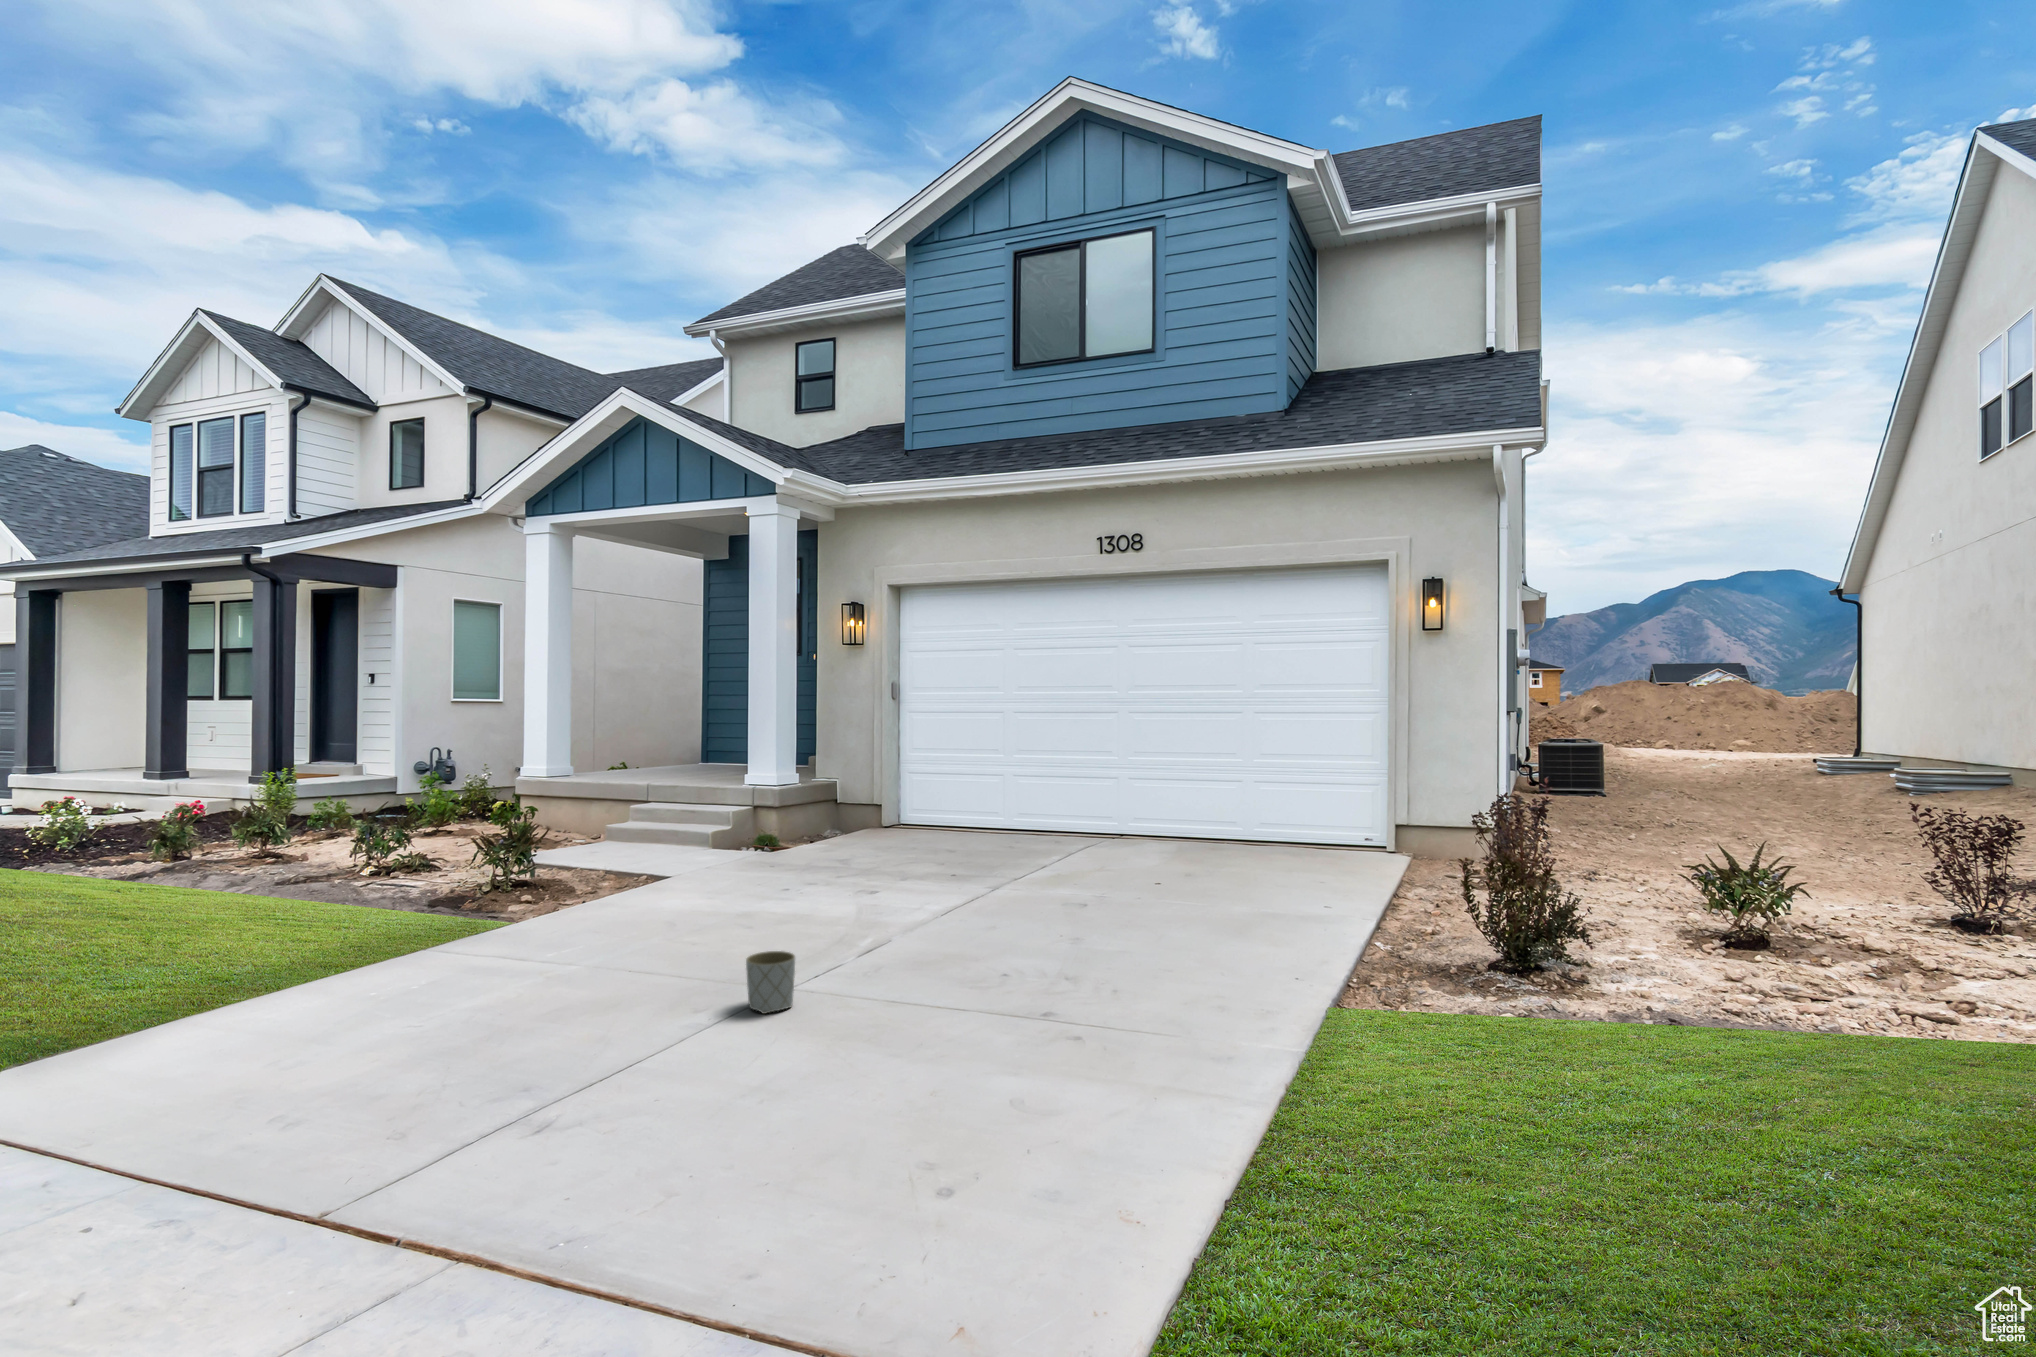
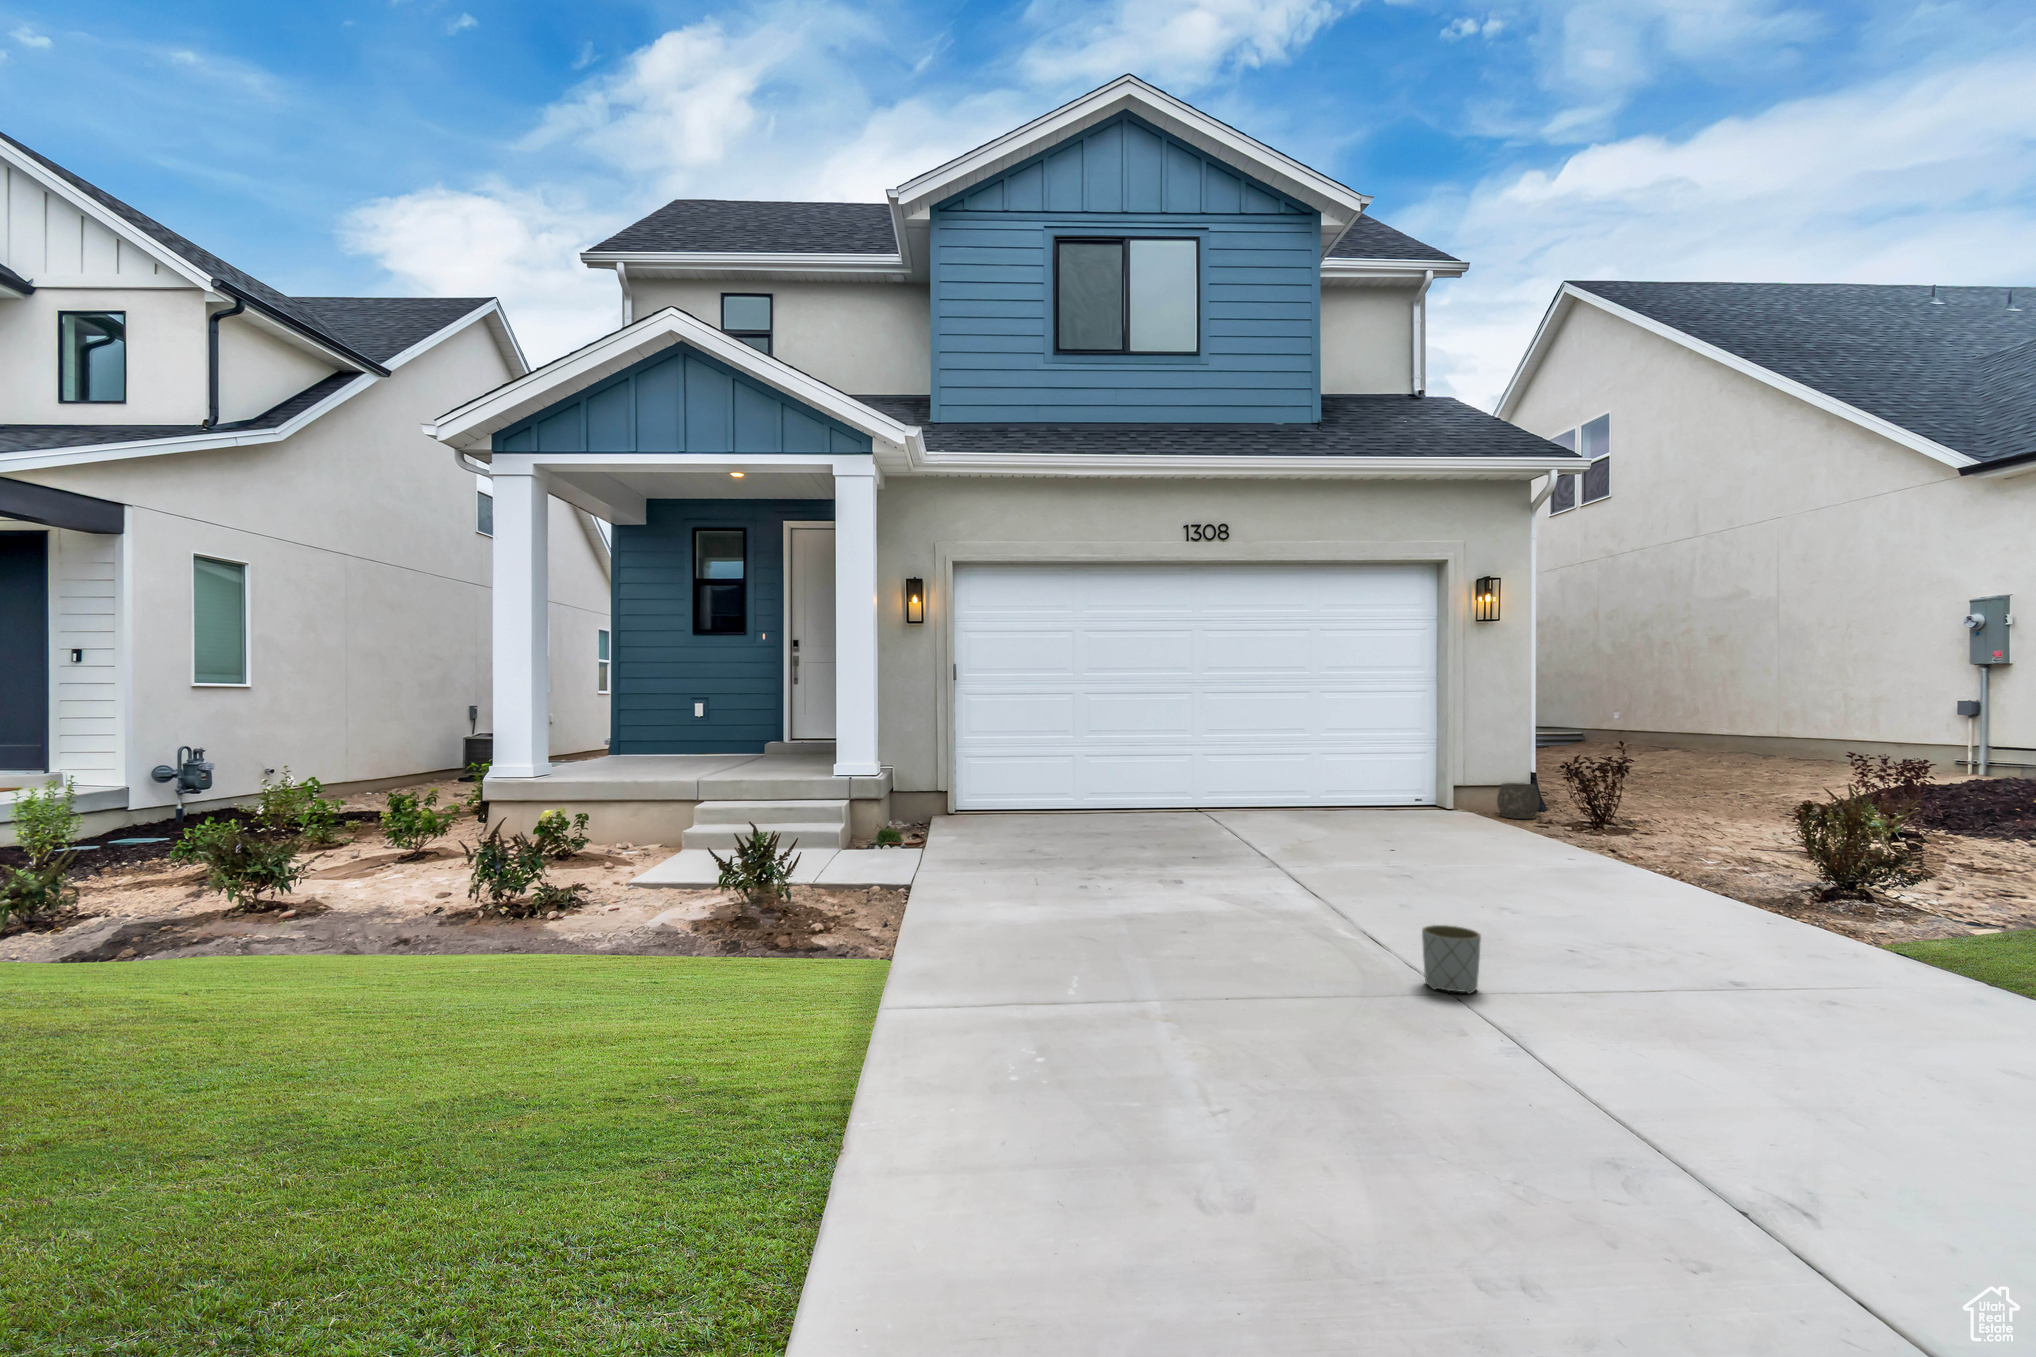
woven basket: none [1435,827,1486,873] -> present [1497,783,1540,819]

